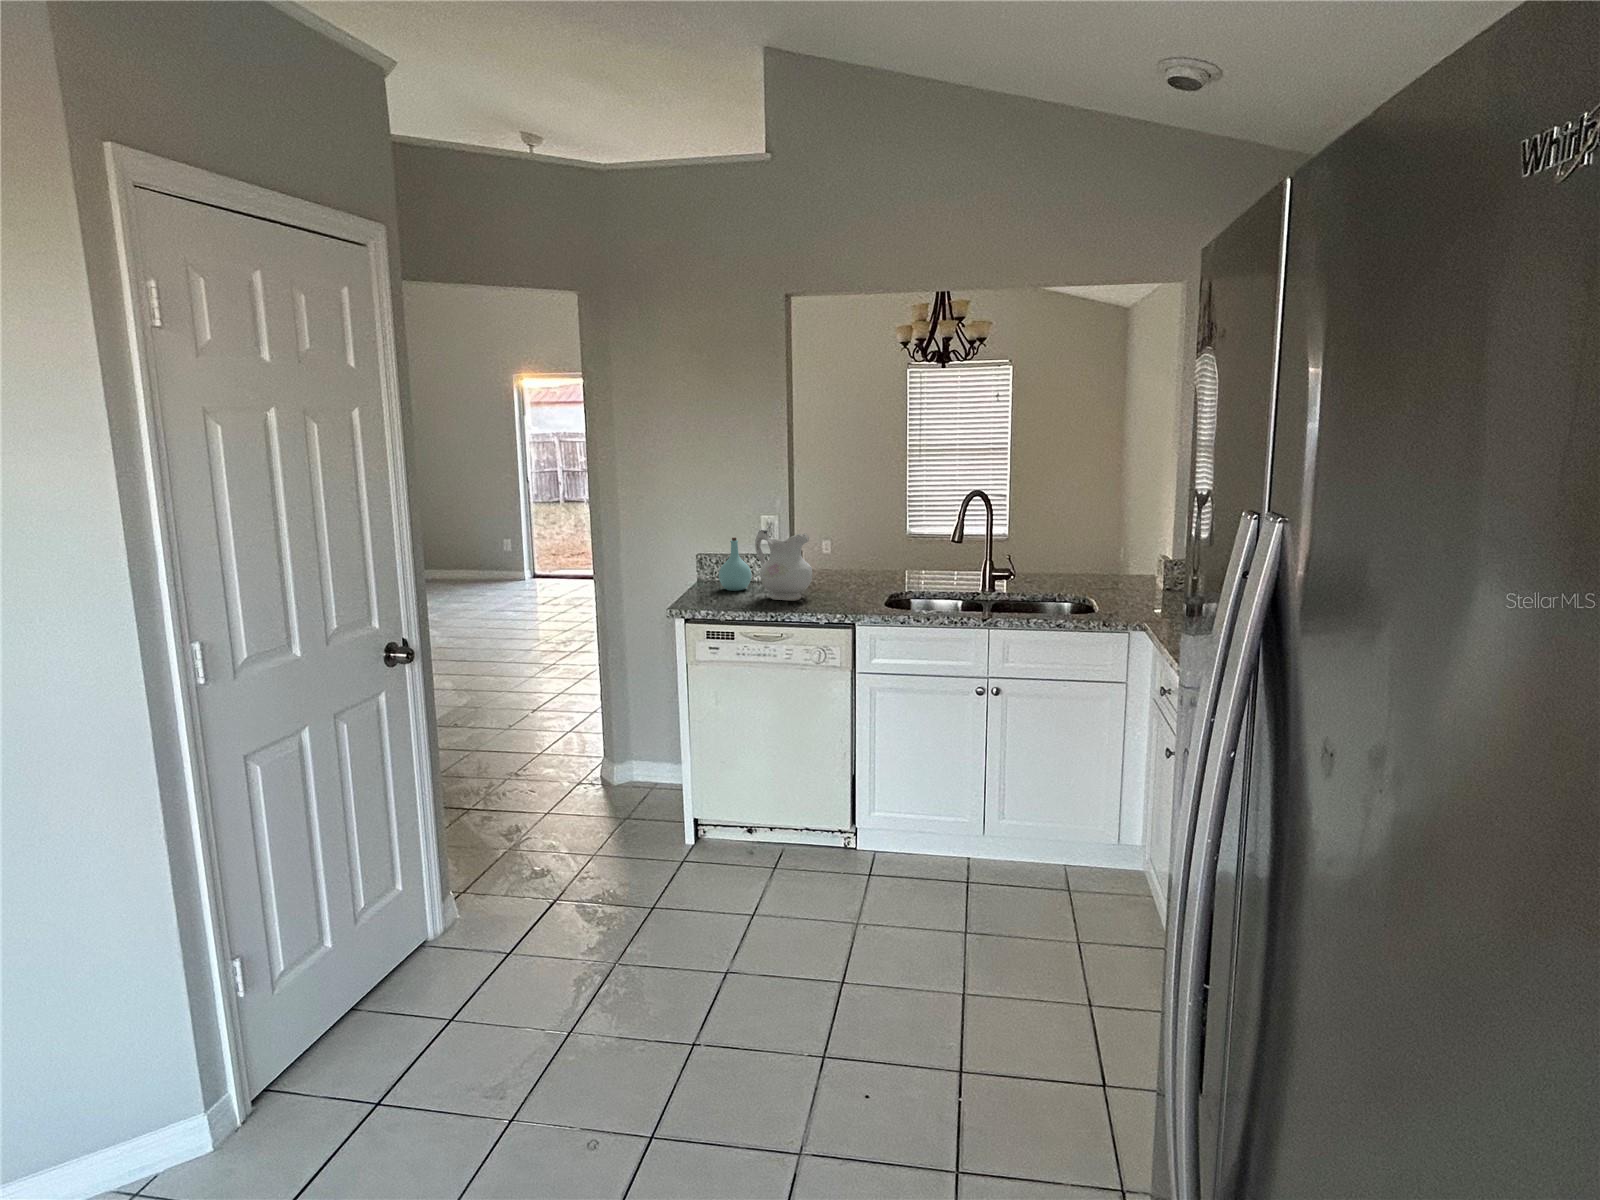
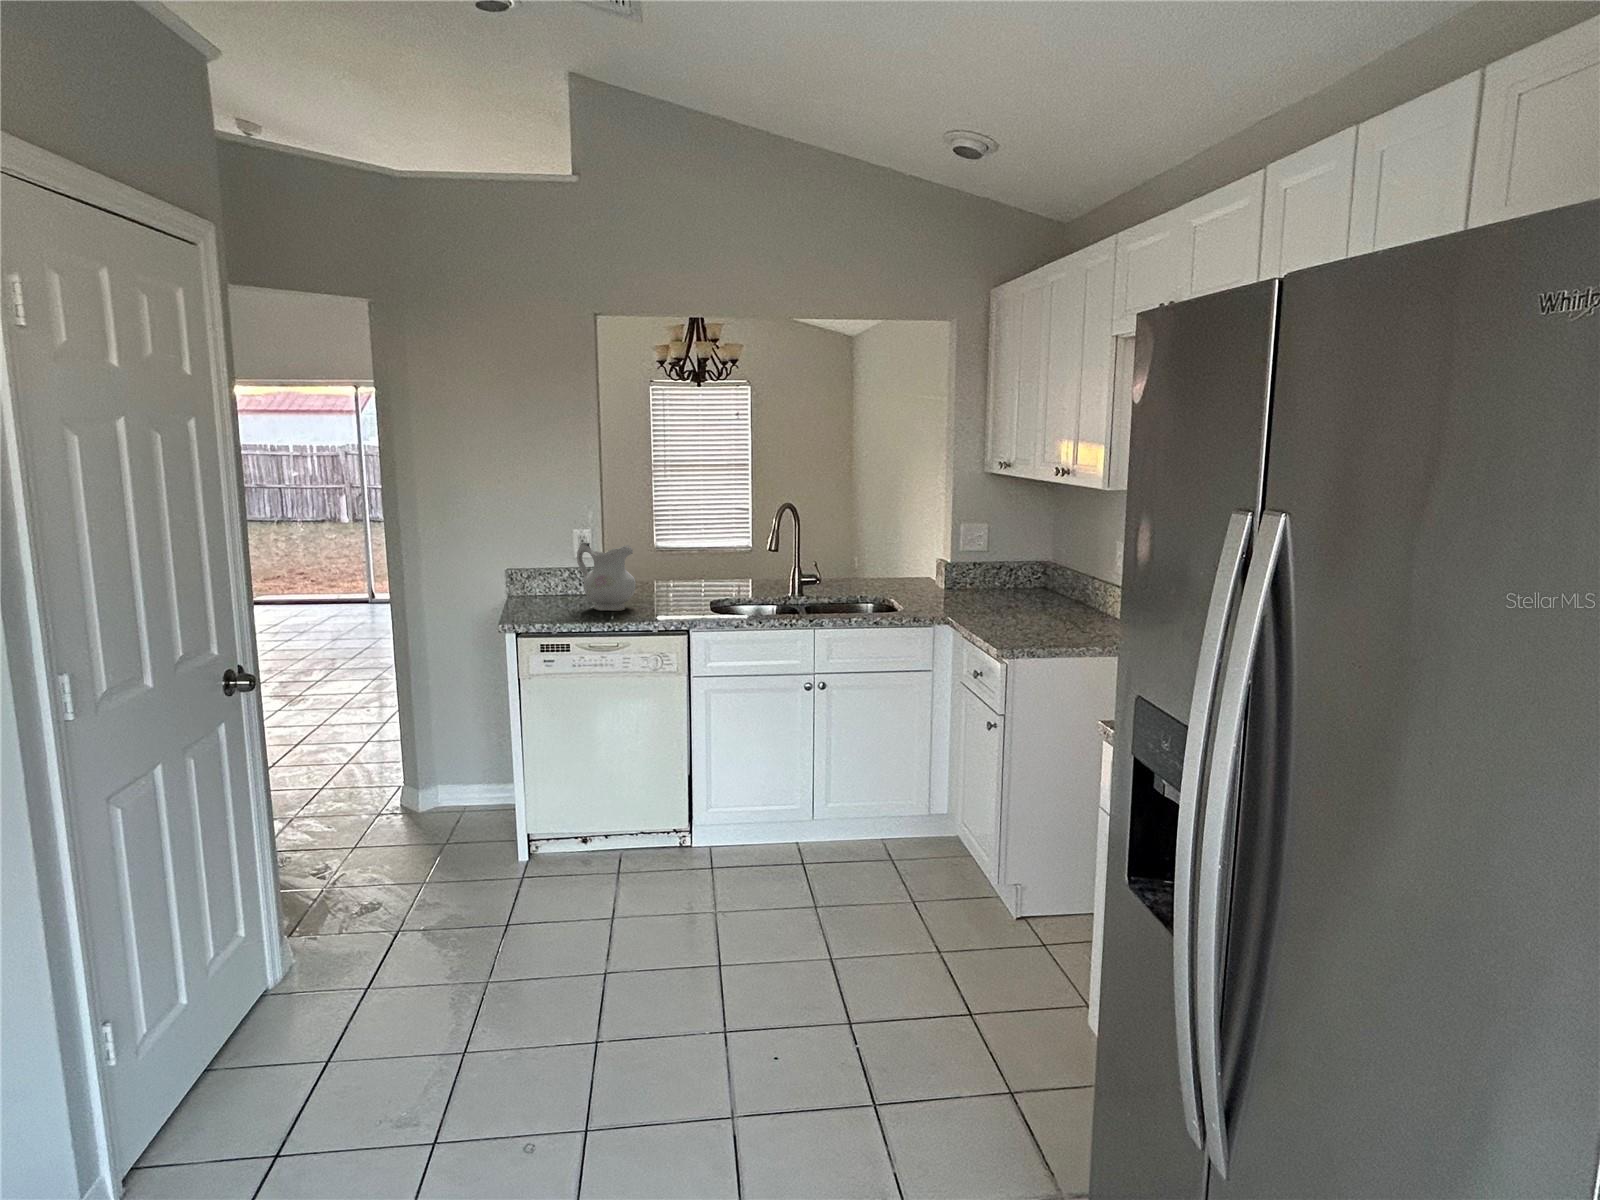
bottle: present [719,537,752,591] -> none [534,551,567,603]

